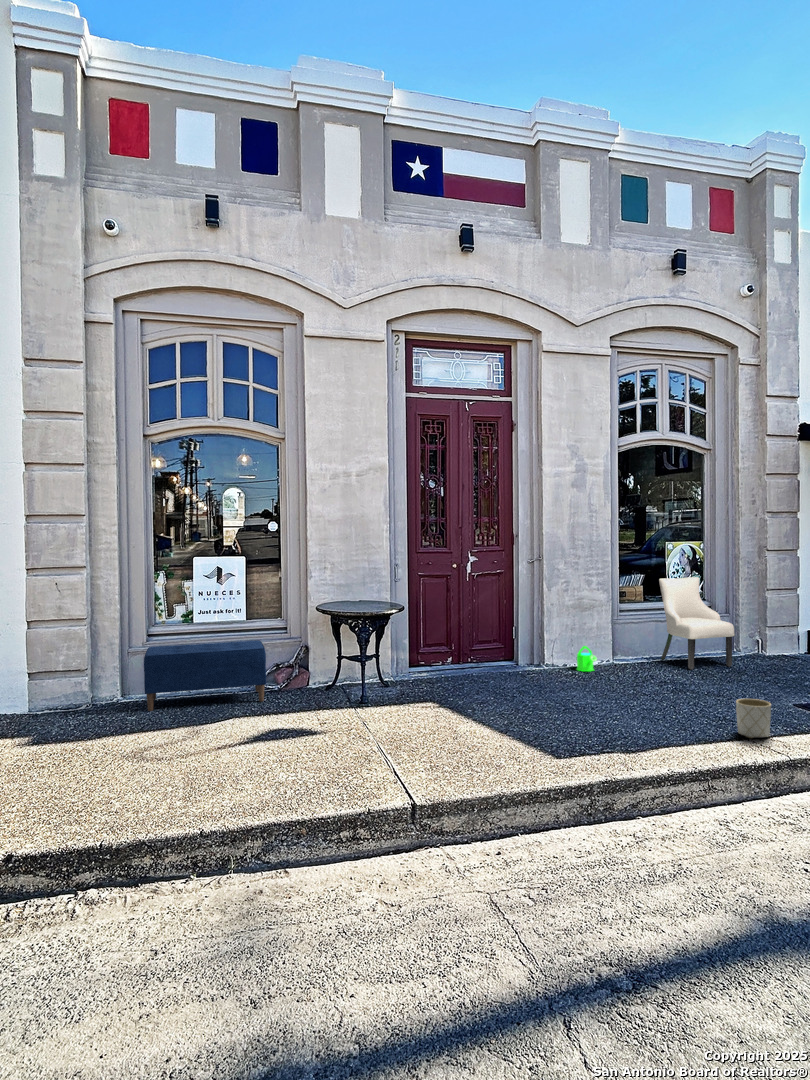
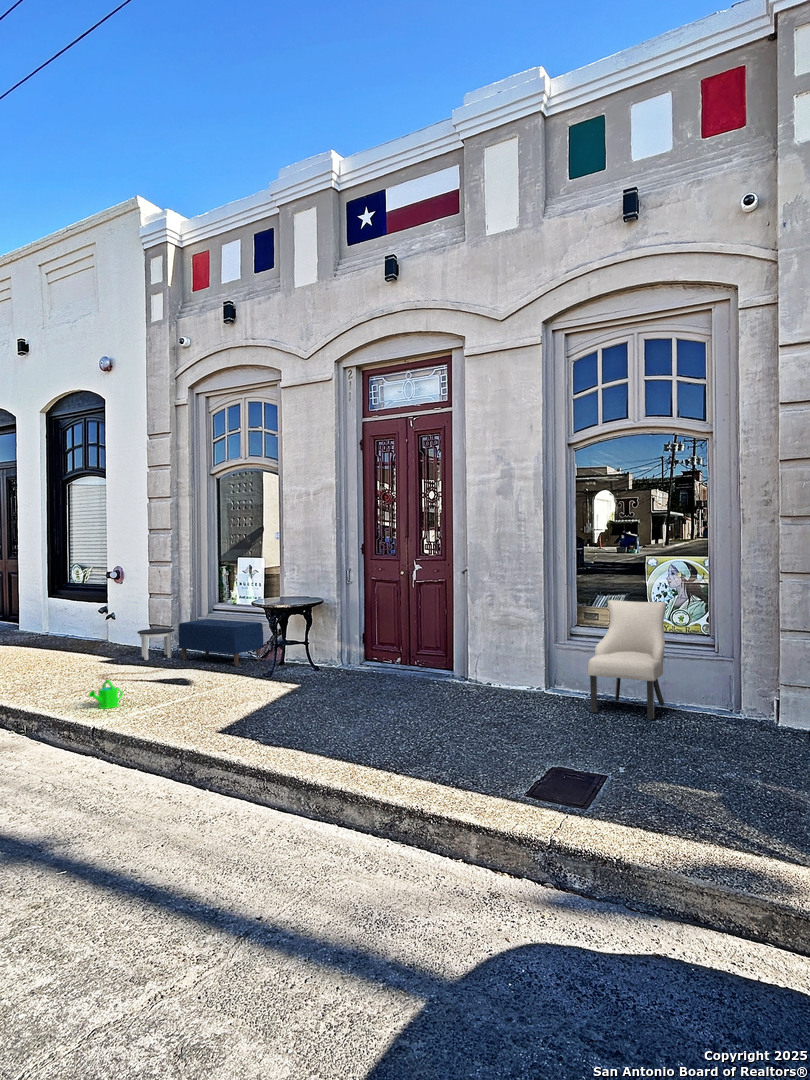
watering can: present [577,646,597,671] -> present [89,680,123,709]
round table: none [53,669,114,723] -> present [137,628,174,660]
planter: present [736,699,771,738] -> none [343,723,376,766]

